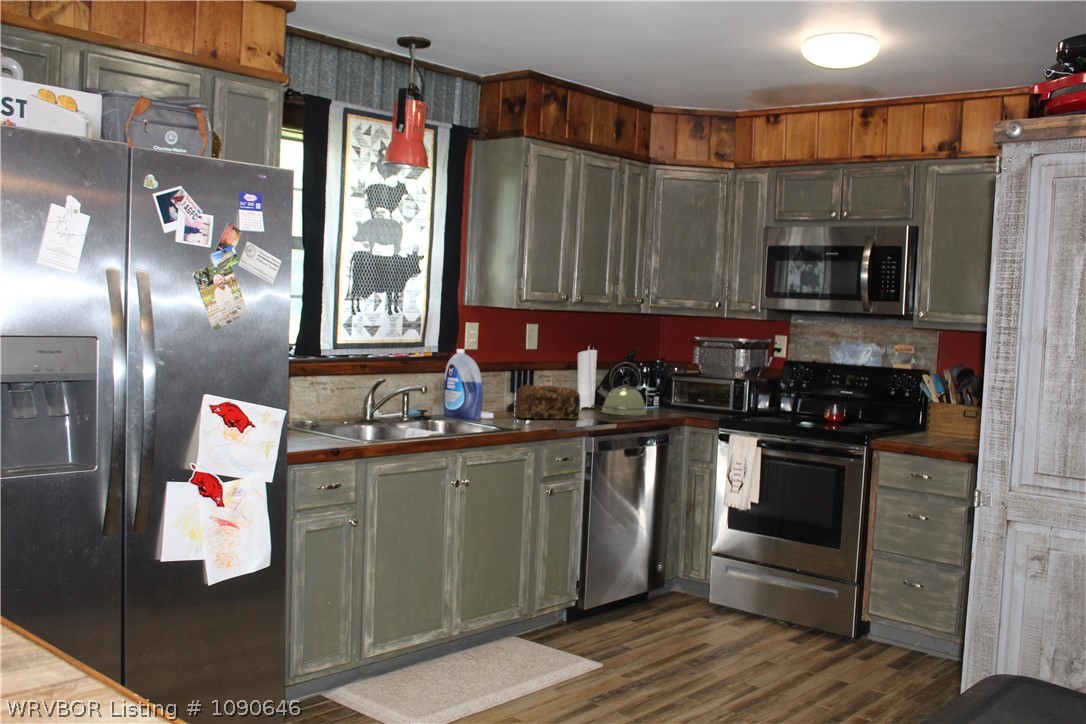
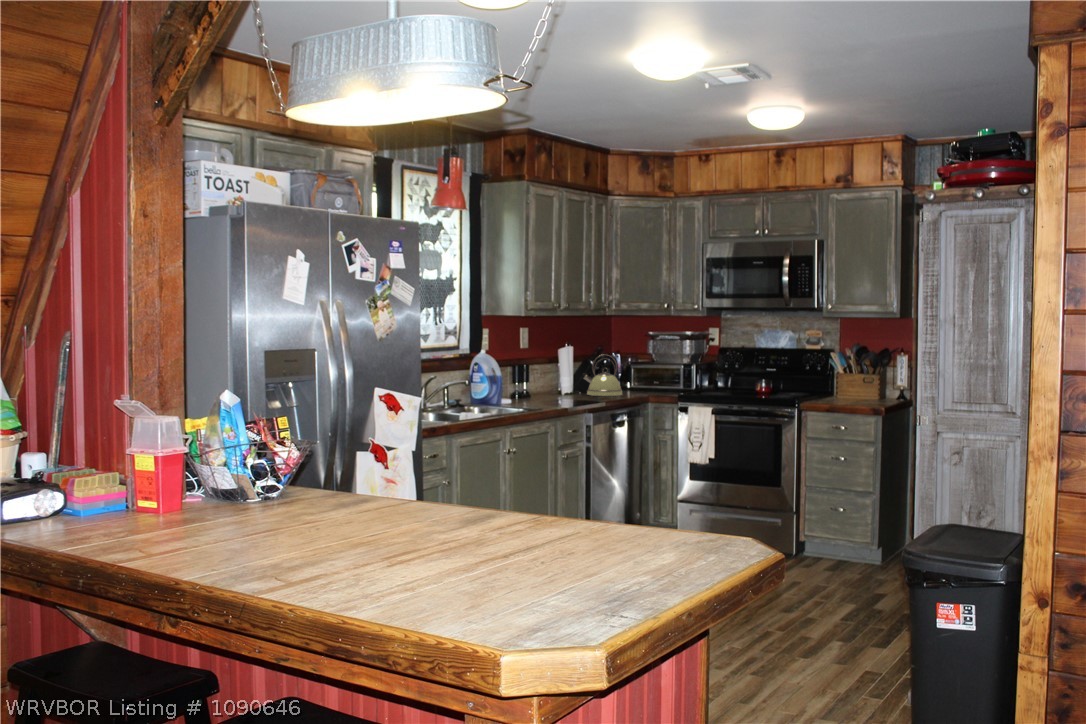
bread loaf: present [515,385,580,419] -> none [526,375,579,402]

